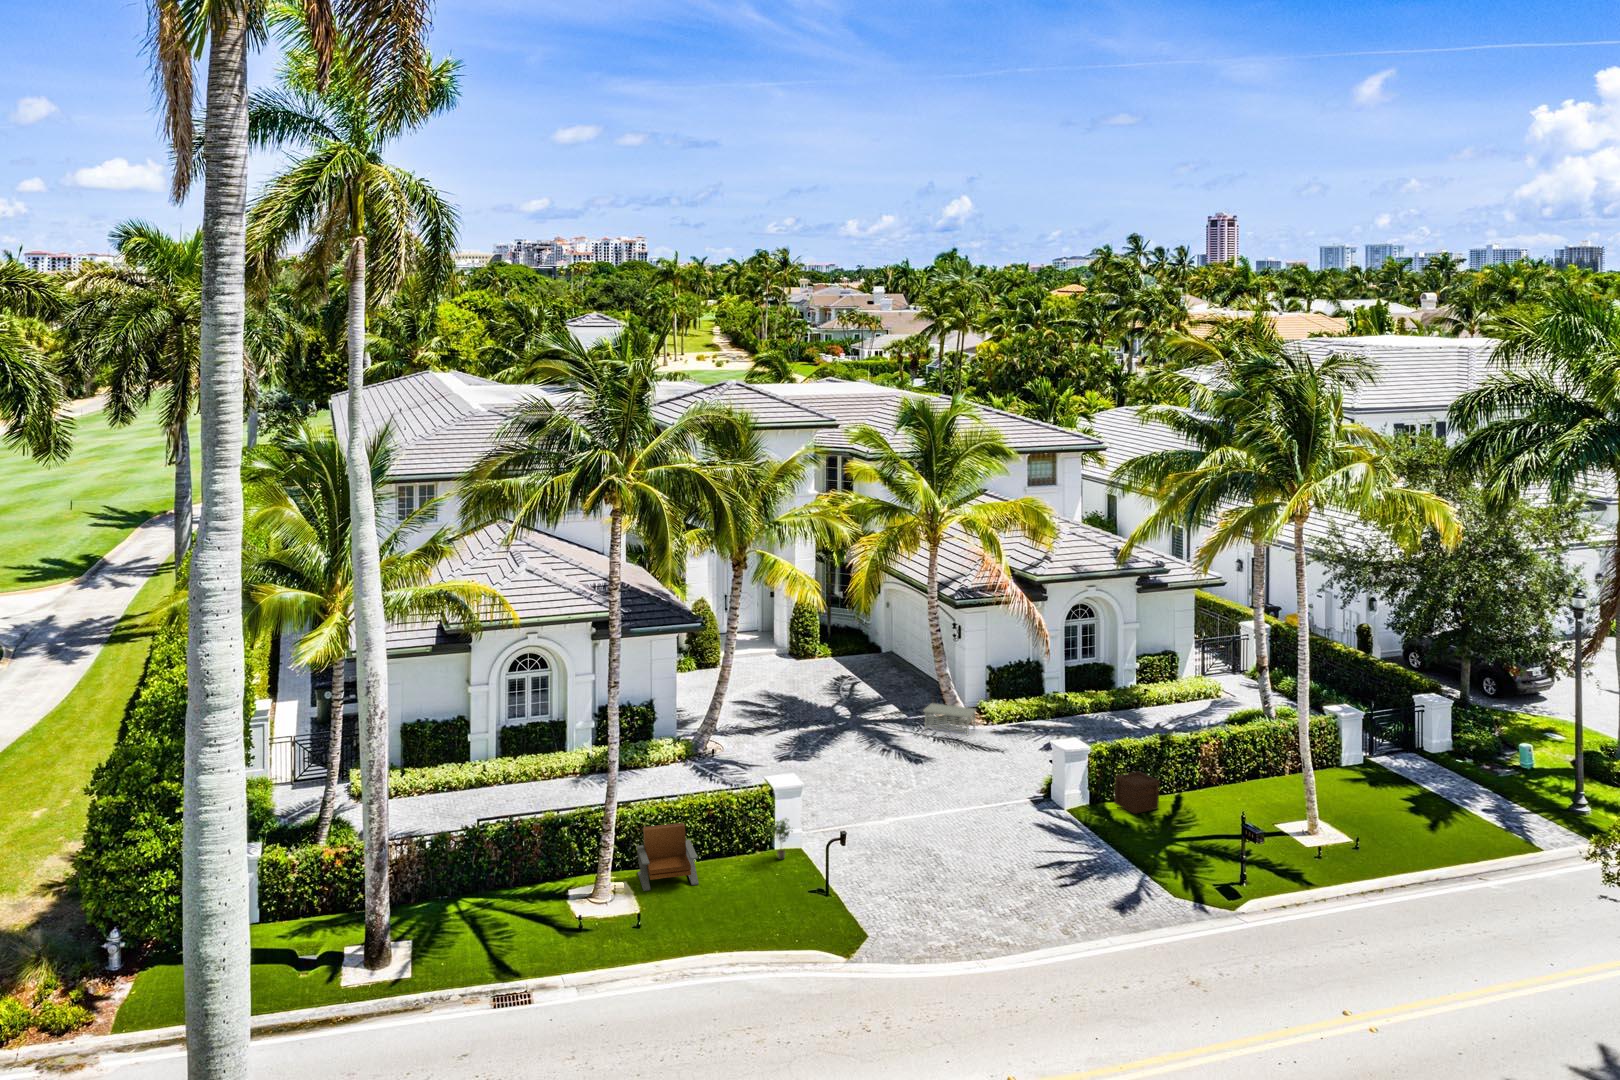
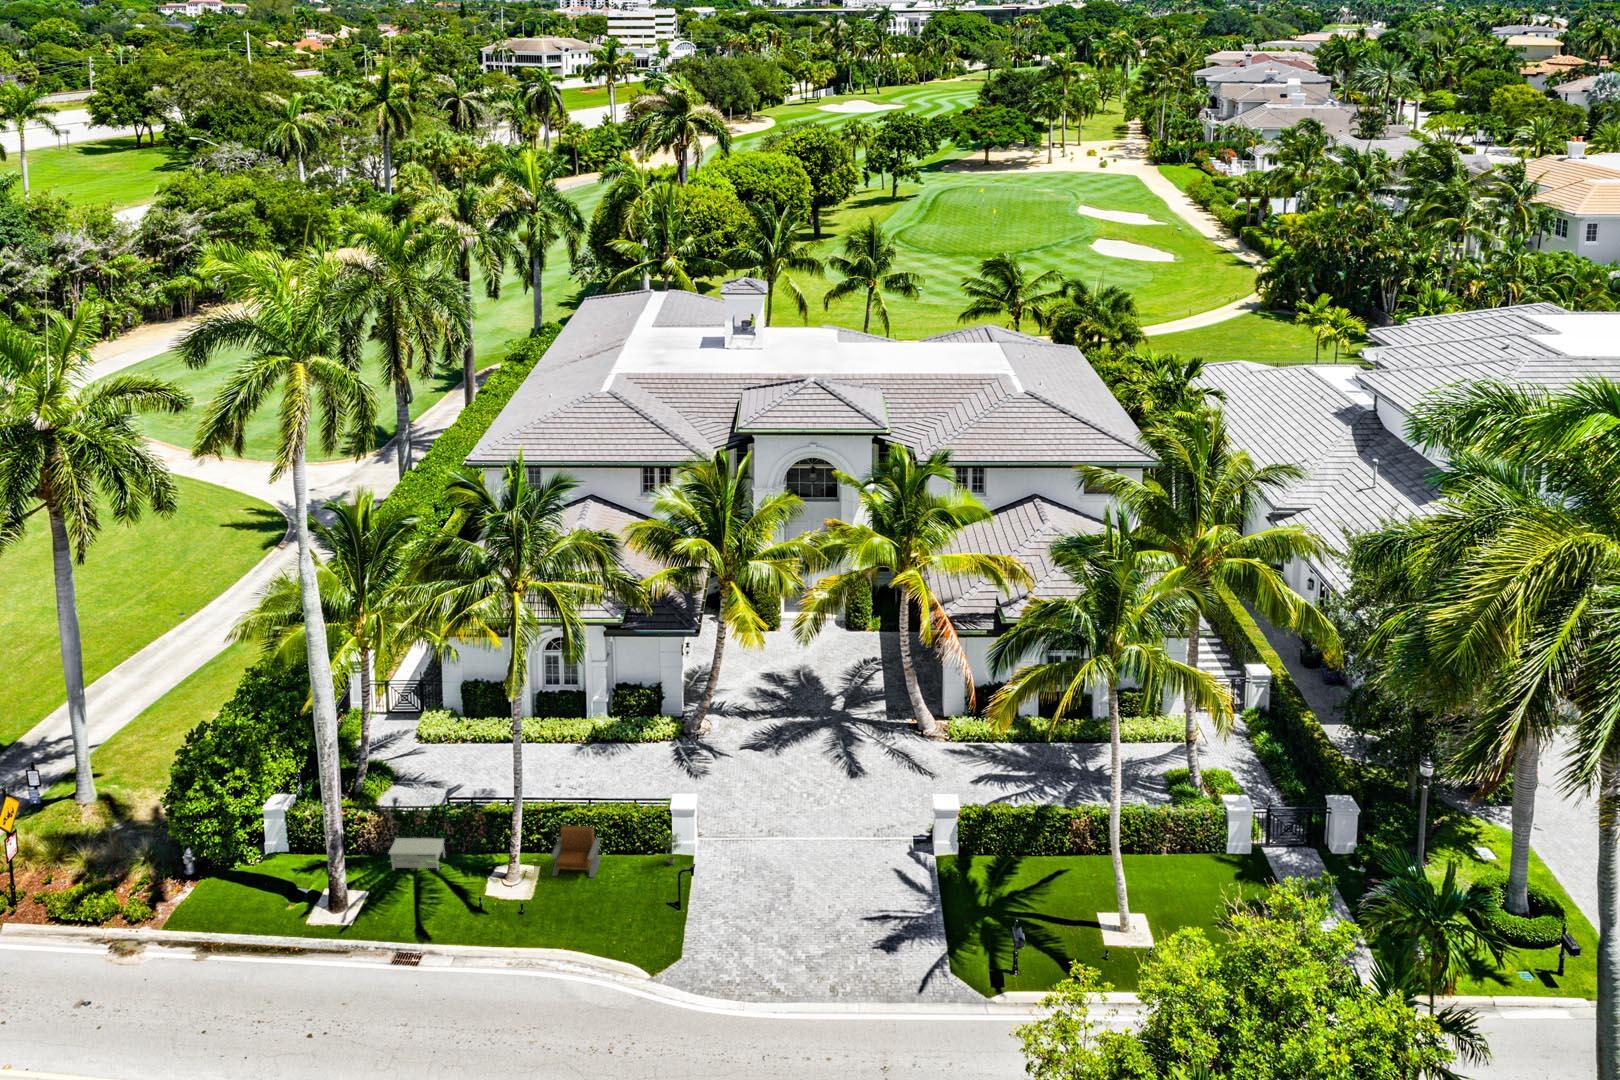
storage bench: present [923,703,976,735] -> present [389,838,445,870]
wooden crate: present [1114,771,1160,814] -> none [980,835,1014,874]

